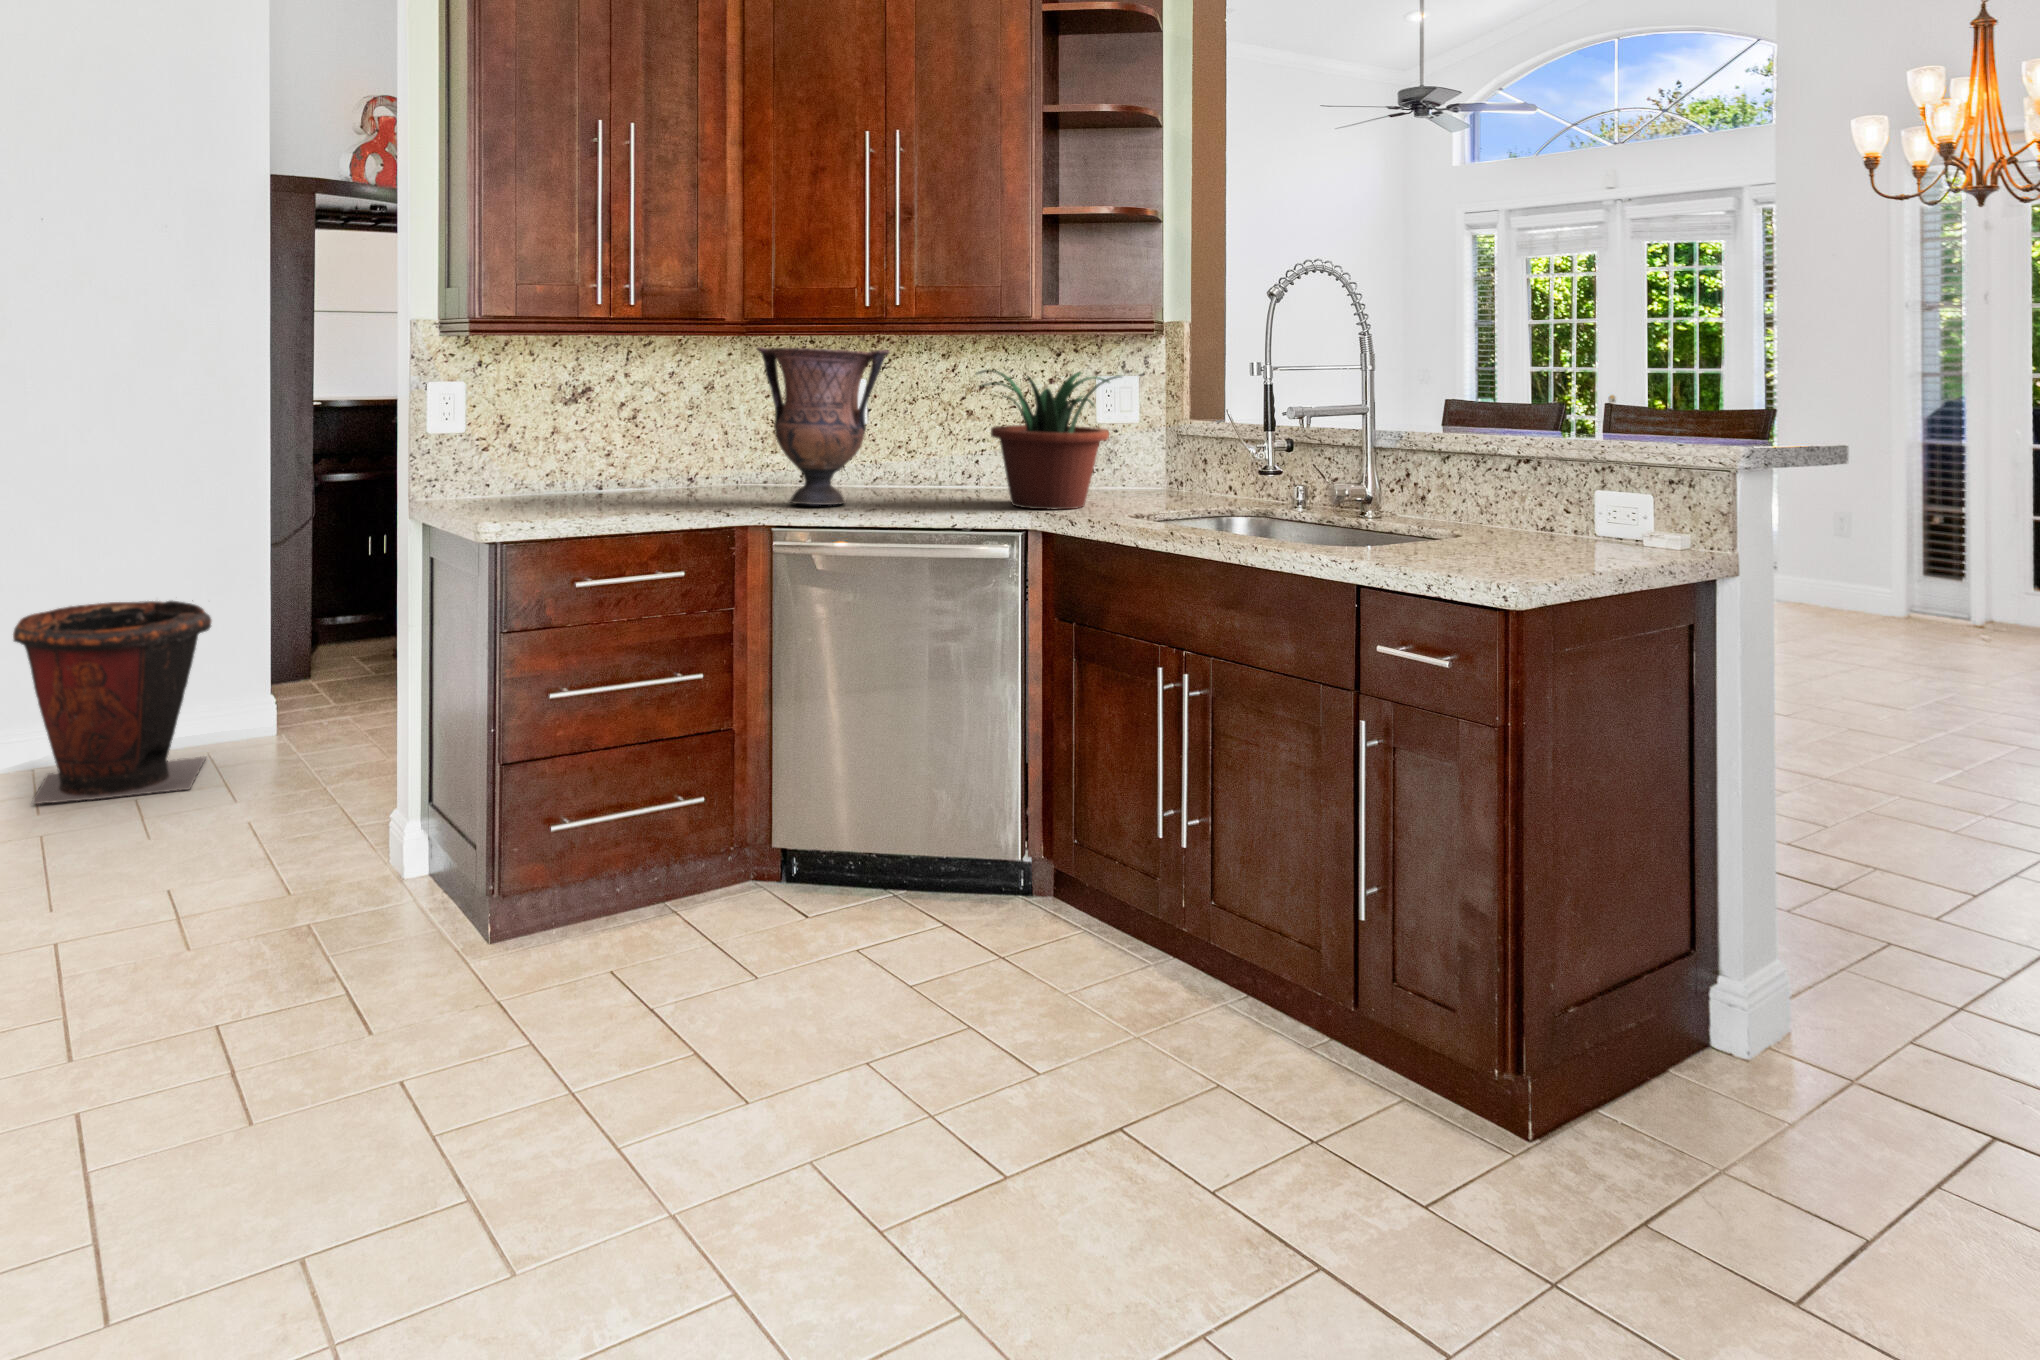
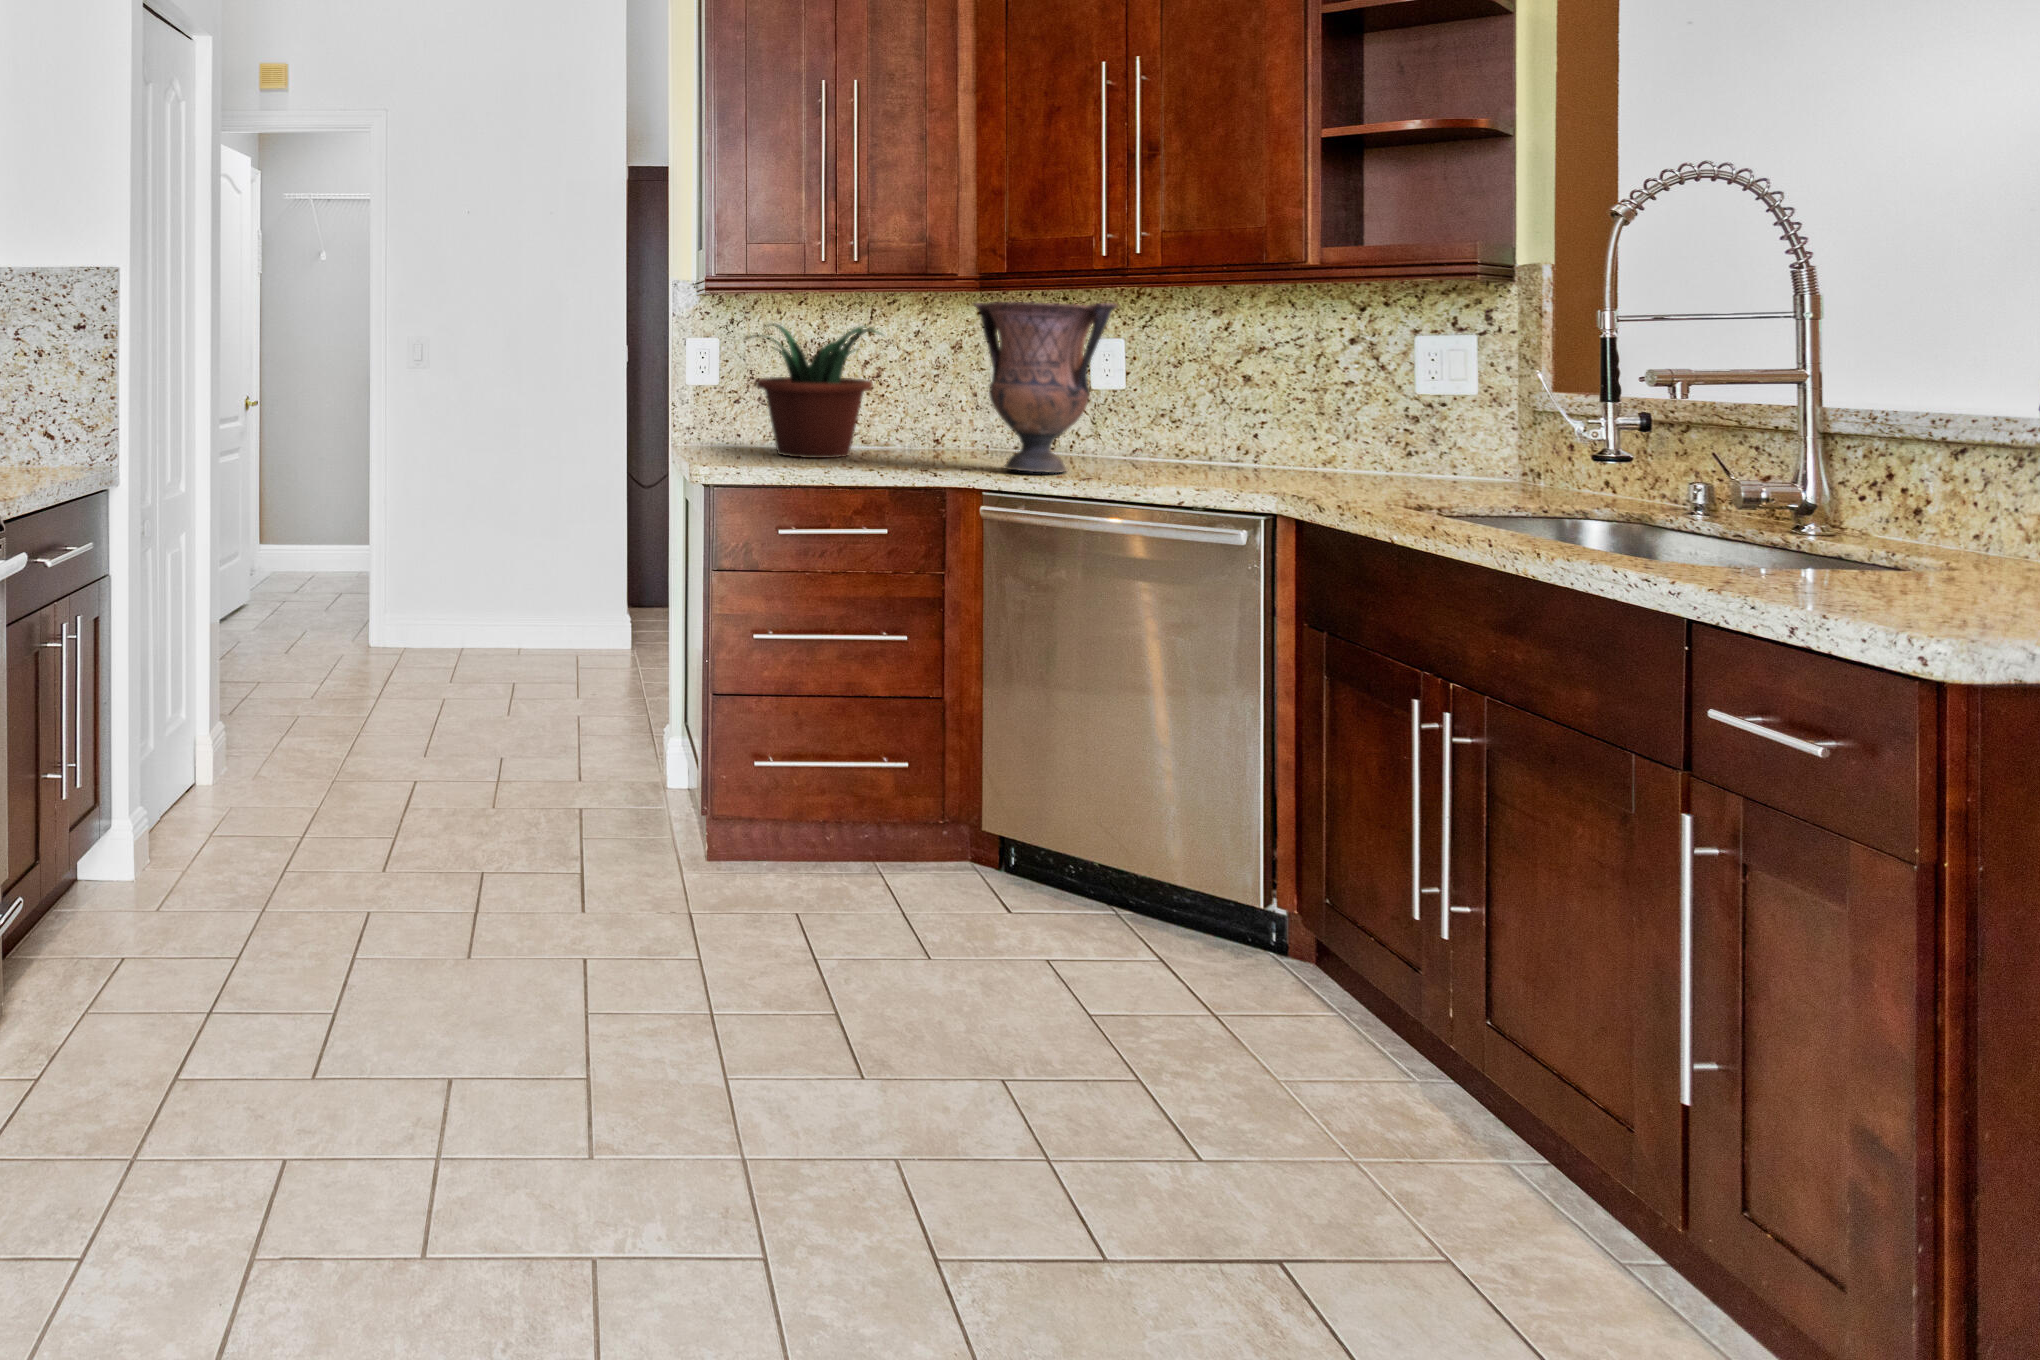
potted plant: present [976,370,1121,509] -> present [746,323,881,458]
trash can: present [13,601,211,804] -> none [440,521,578,681]

